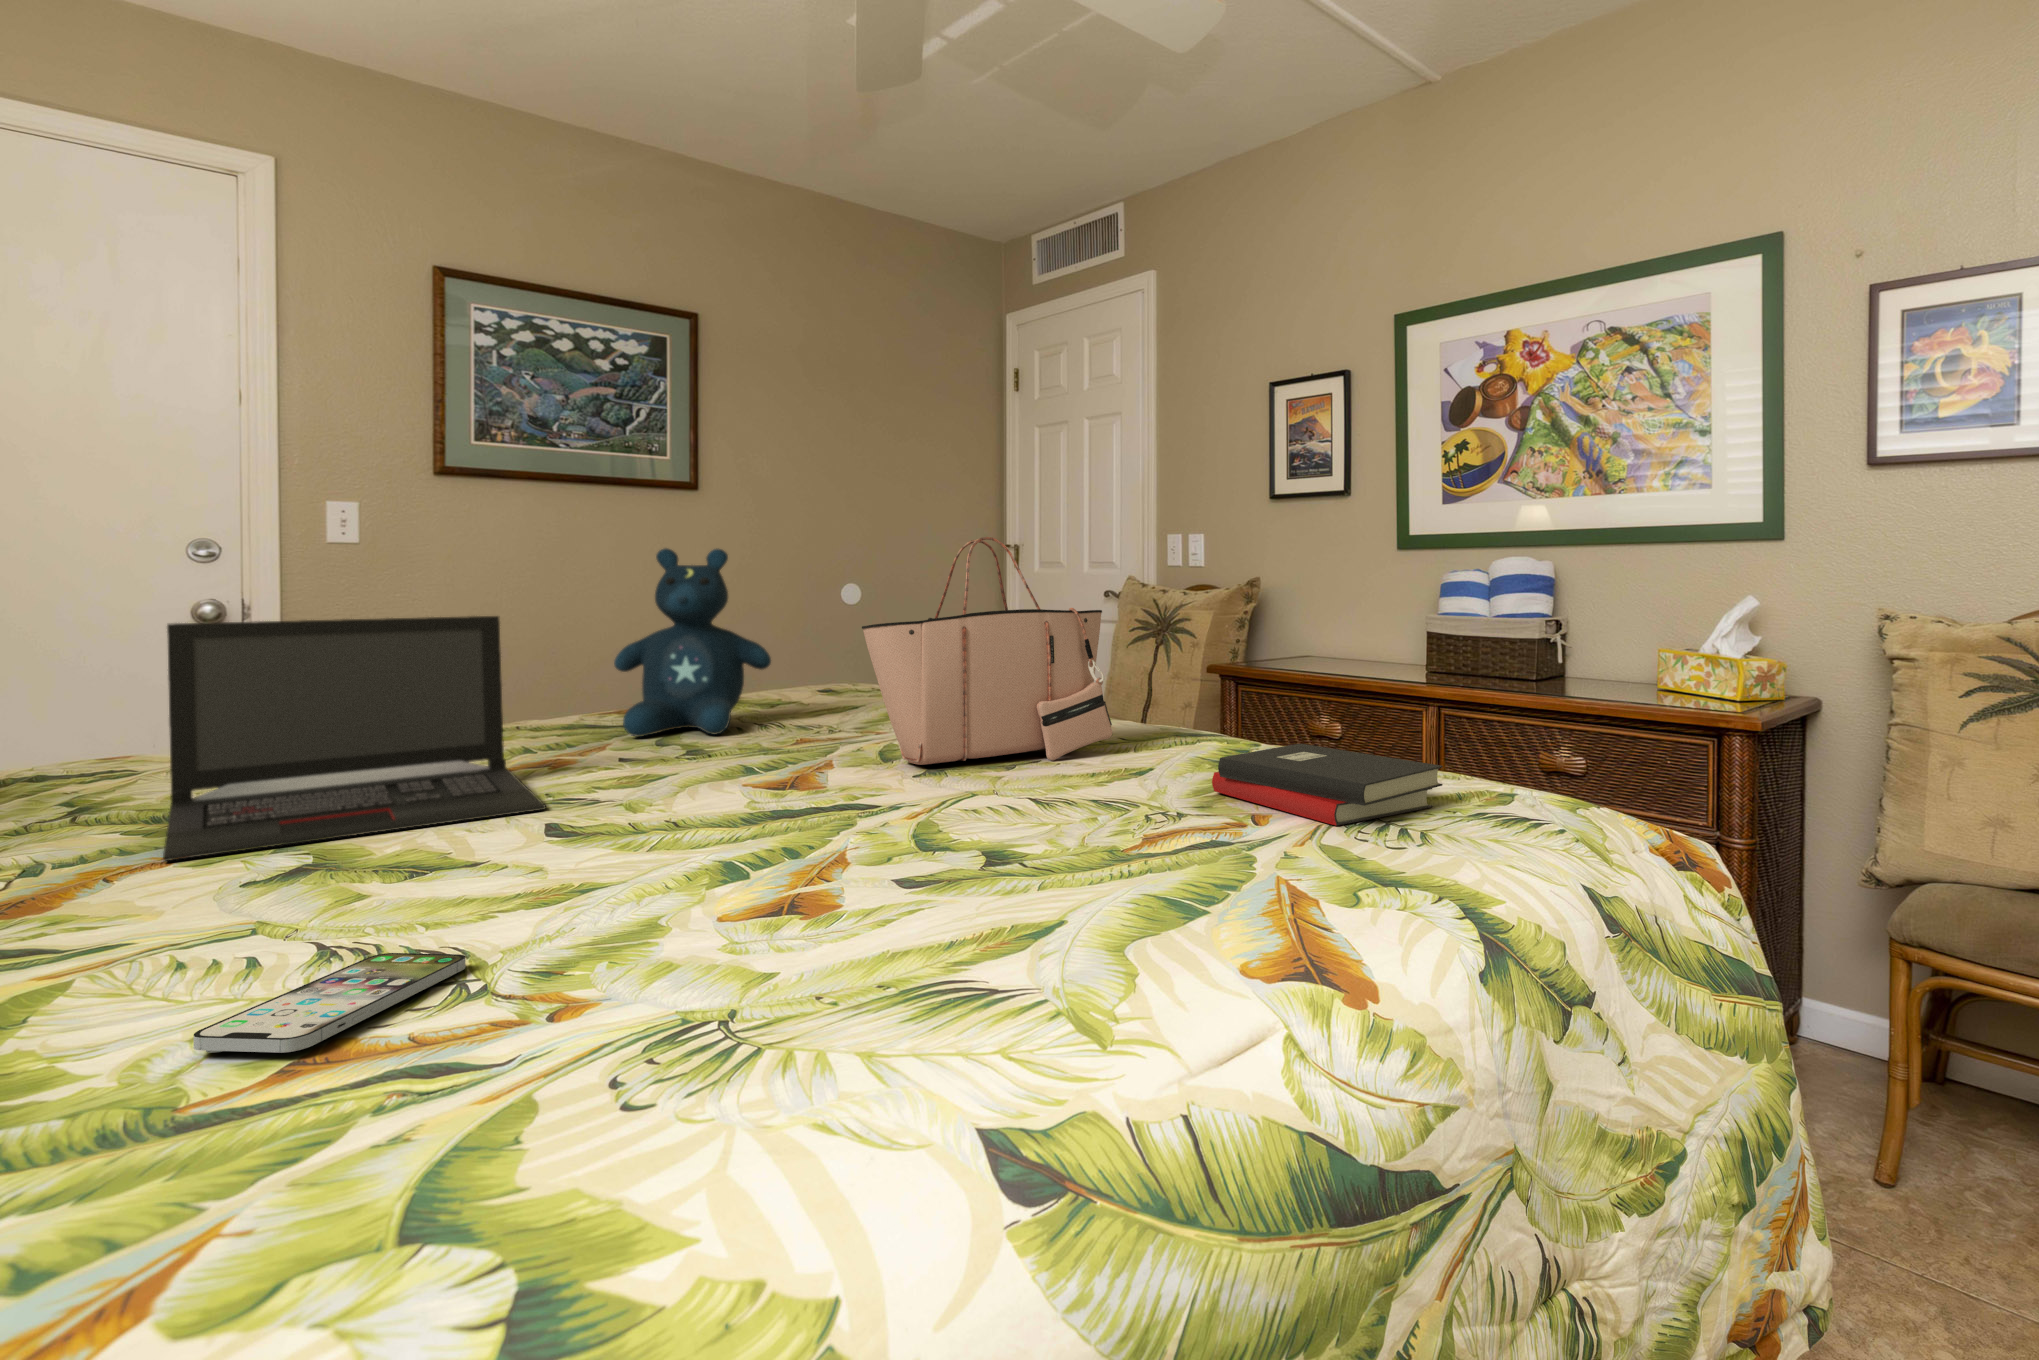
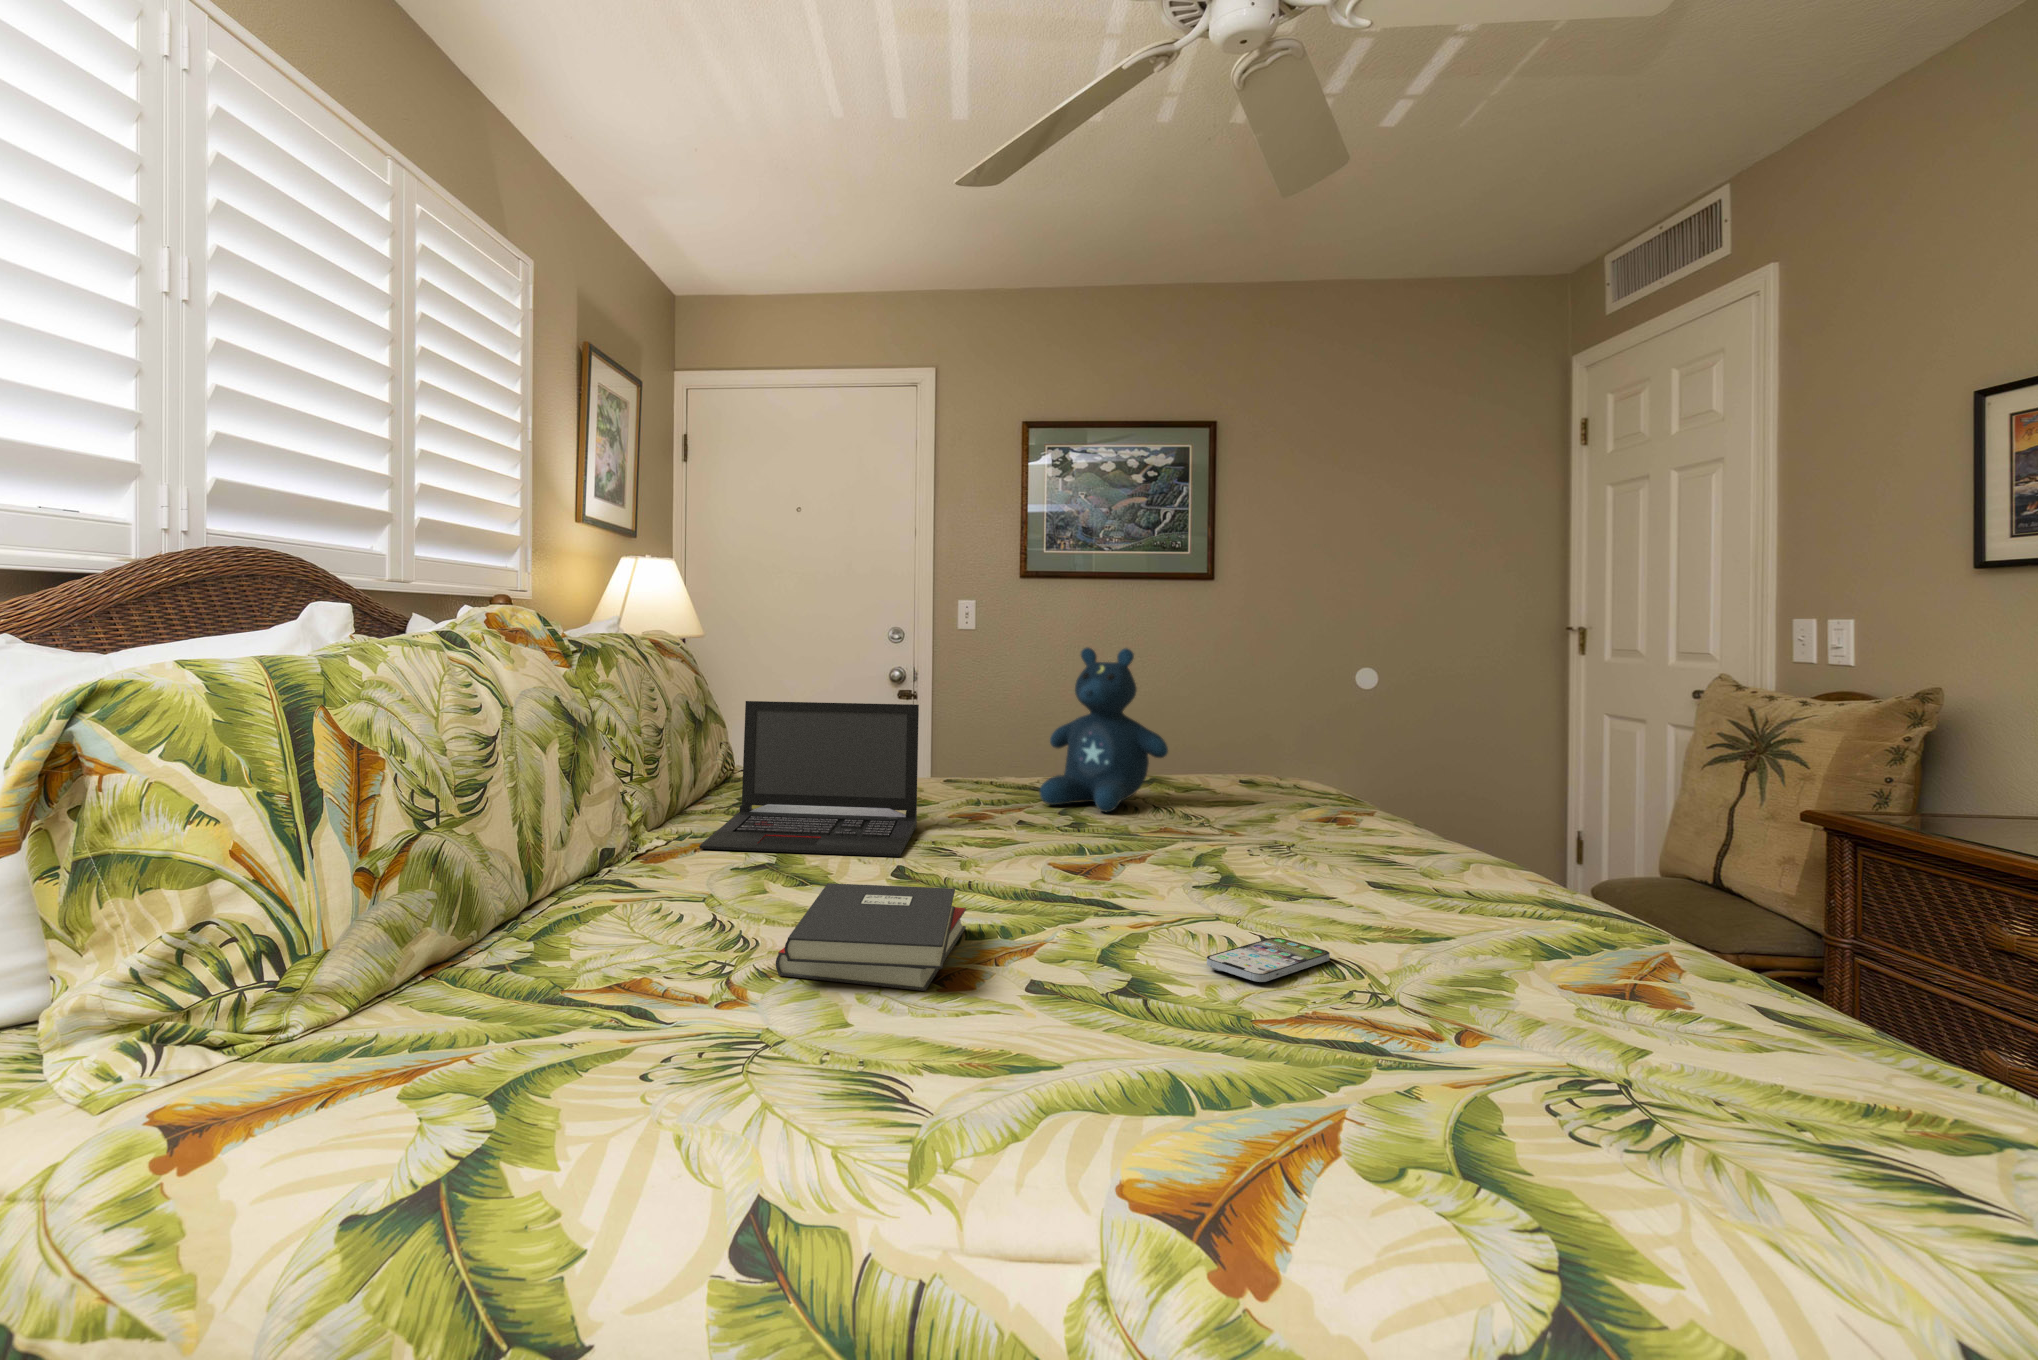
tote bag: present [862,537,1113,765] -> none [1159,652,1435,899]
hardback book: present [1212,744,1443,826] -> present [776,883,966,991]
smartphone: present [193,953,466,1053] -> present [1207,938,1330,982]

